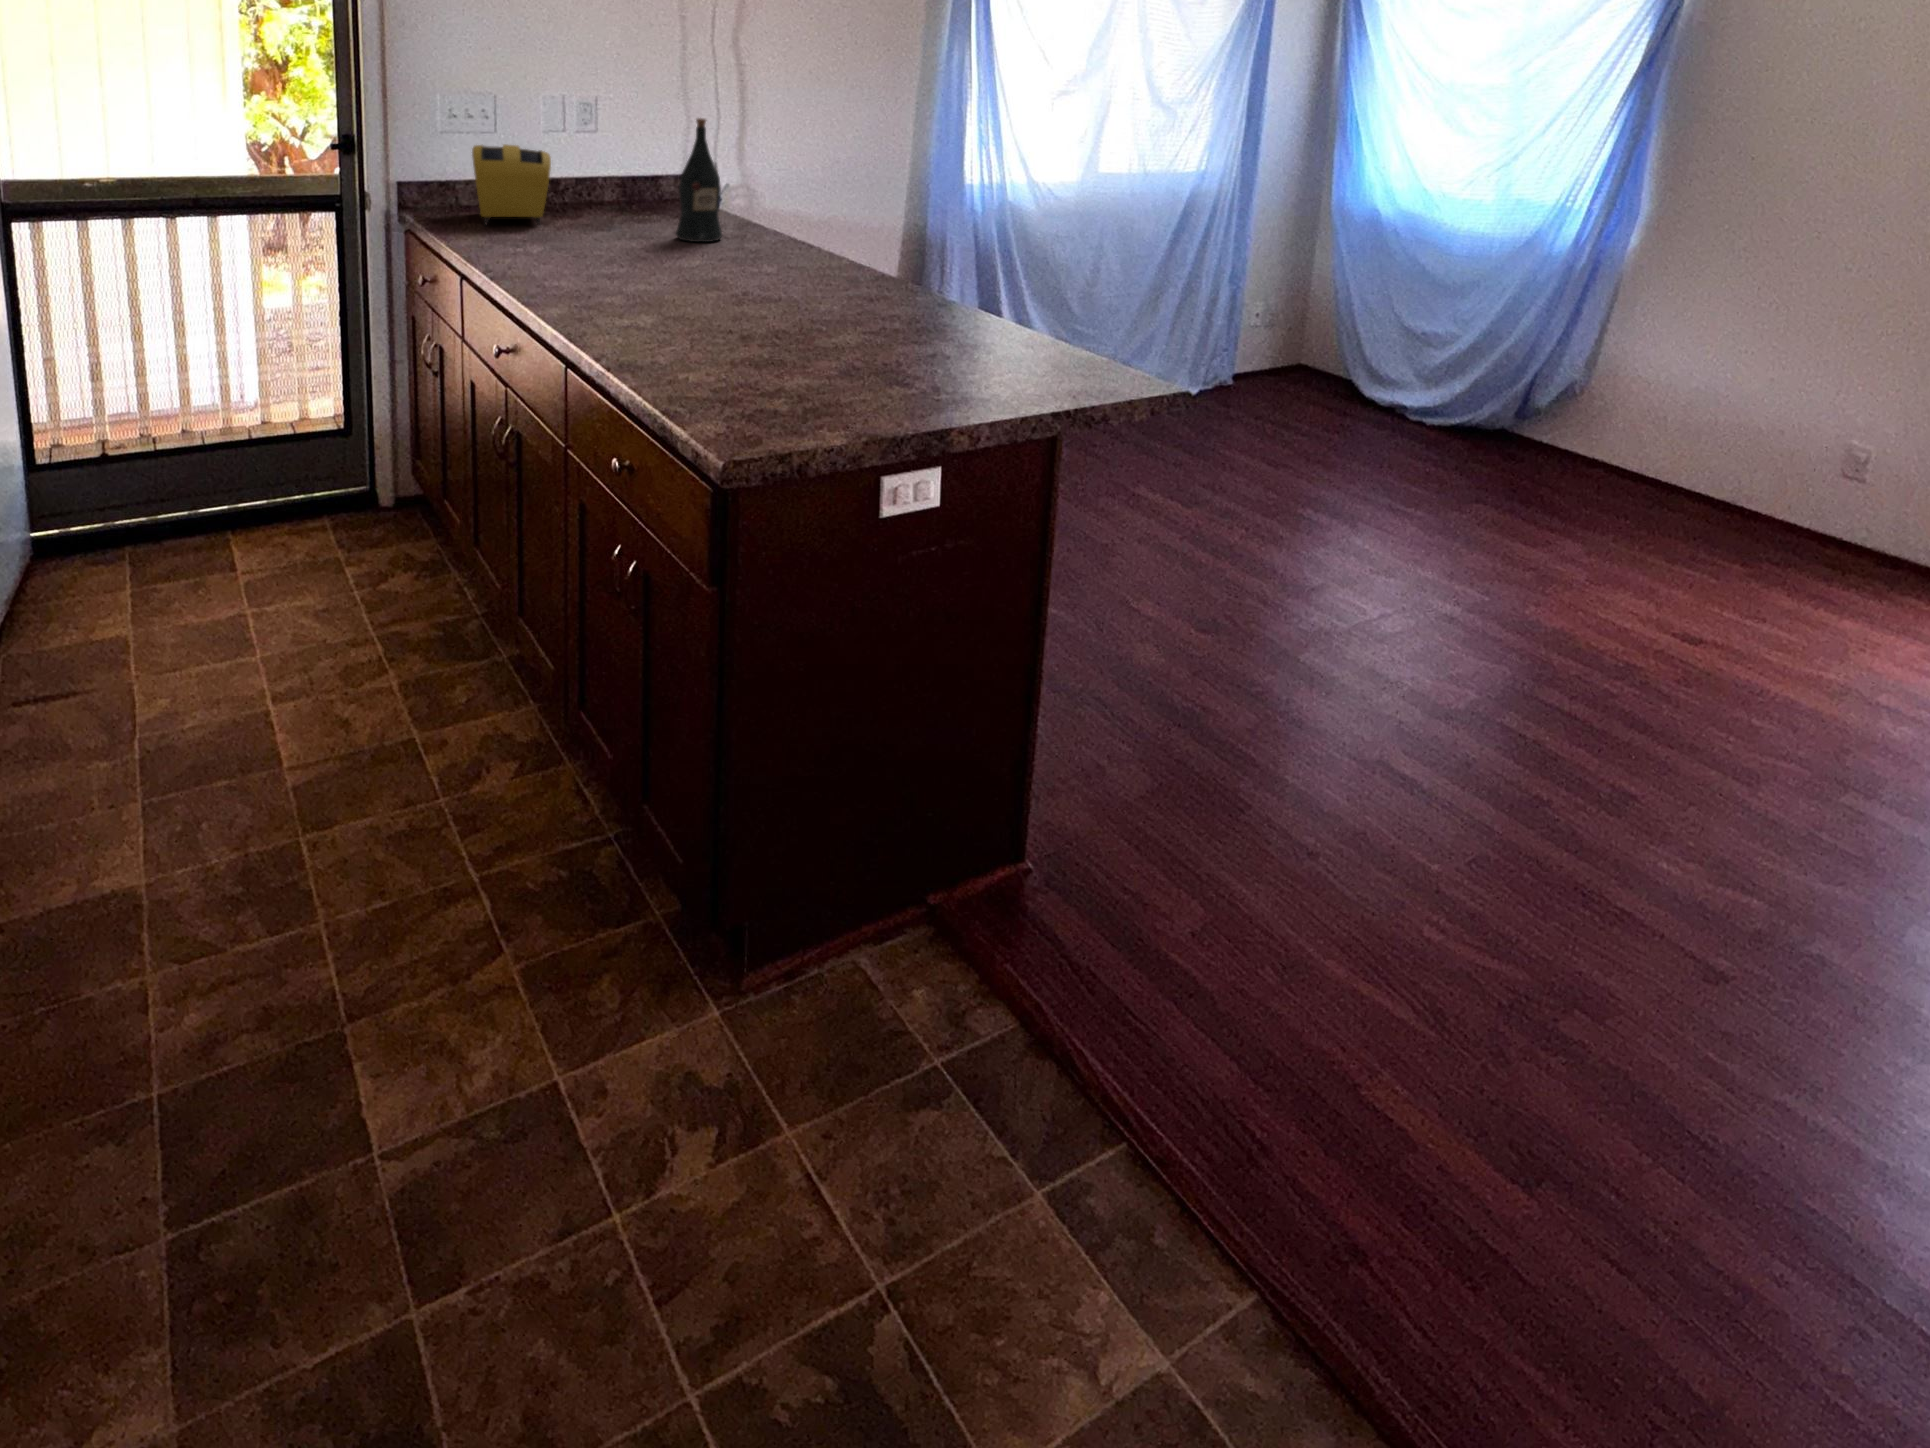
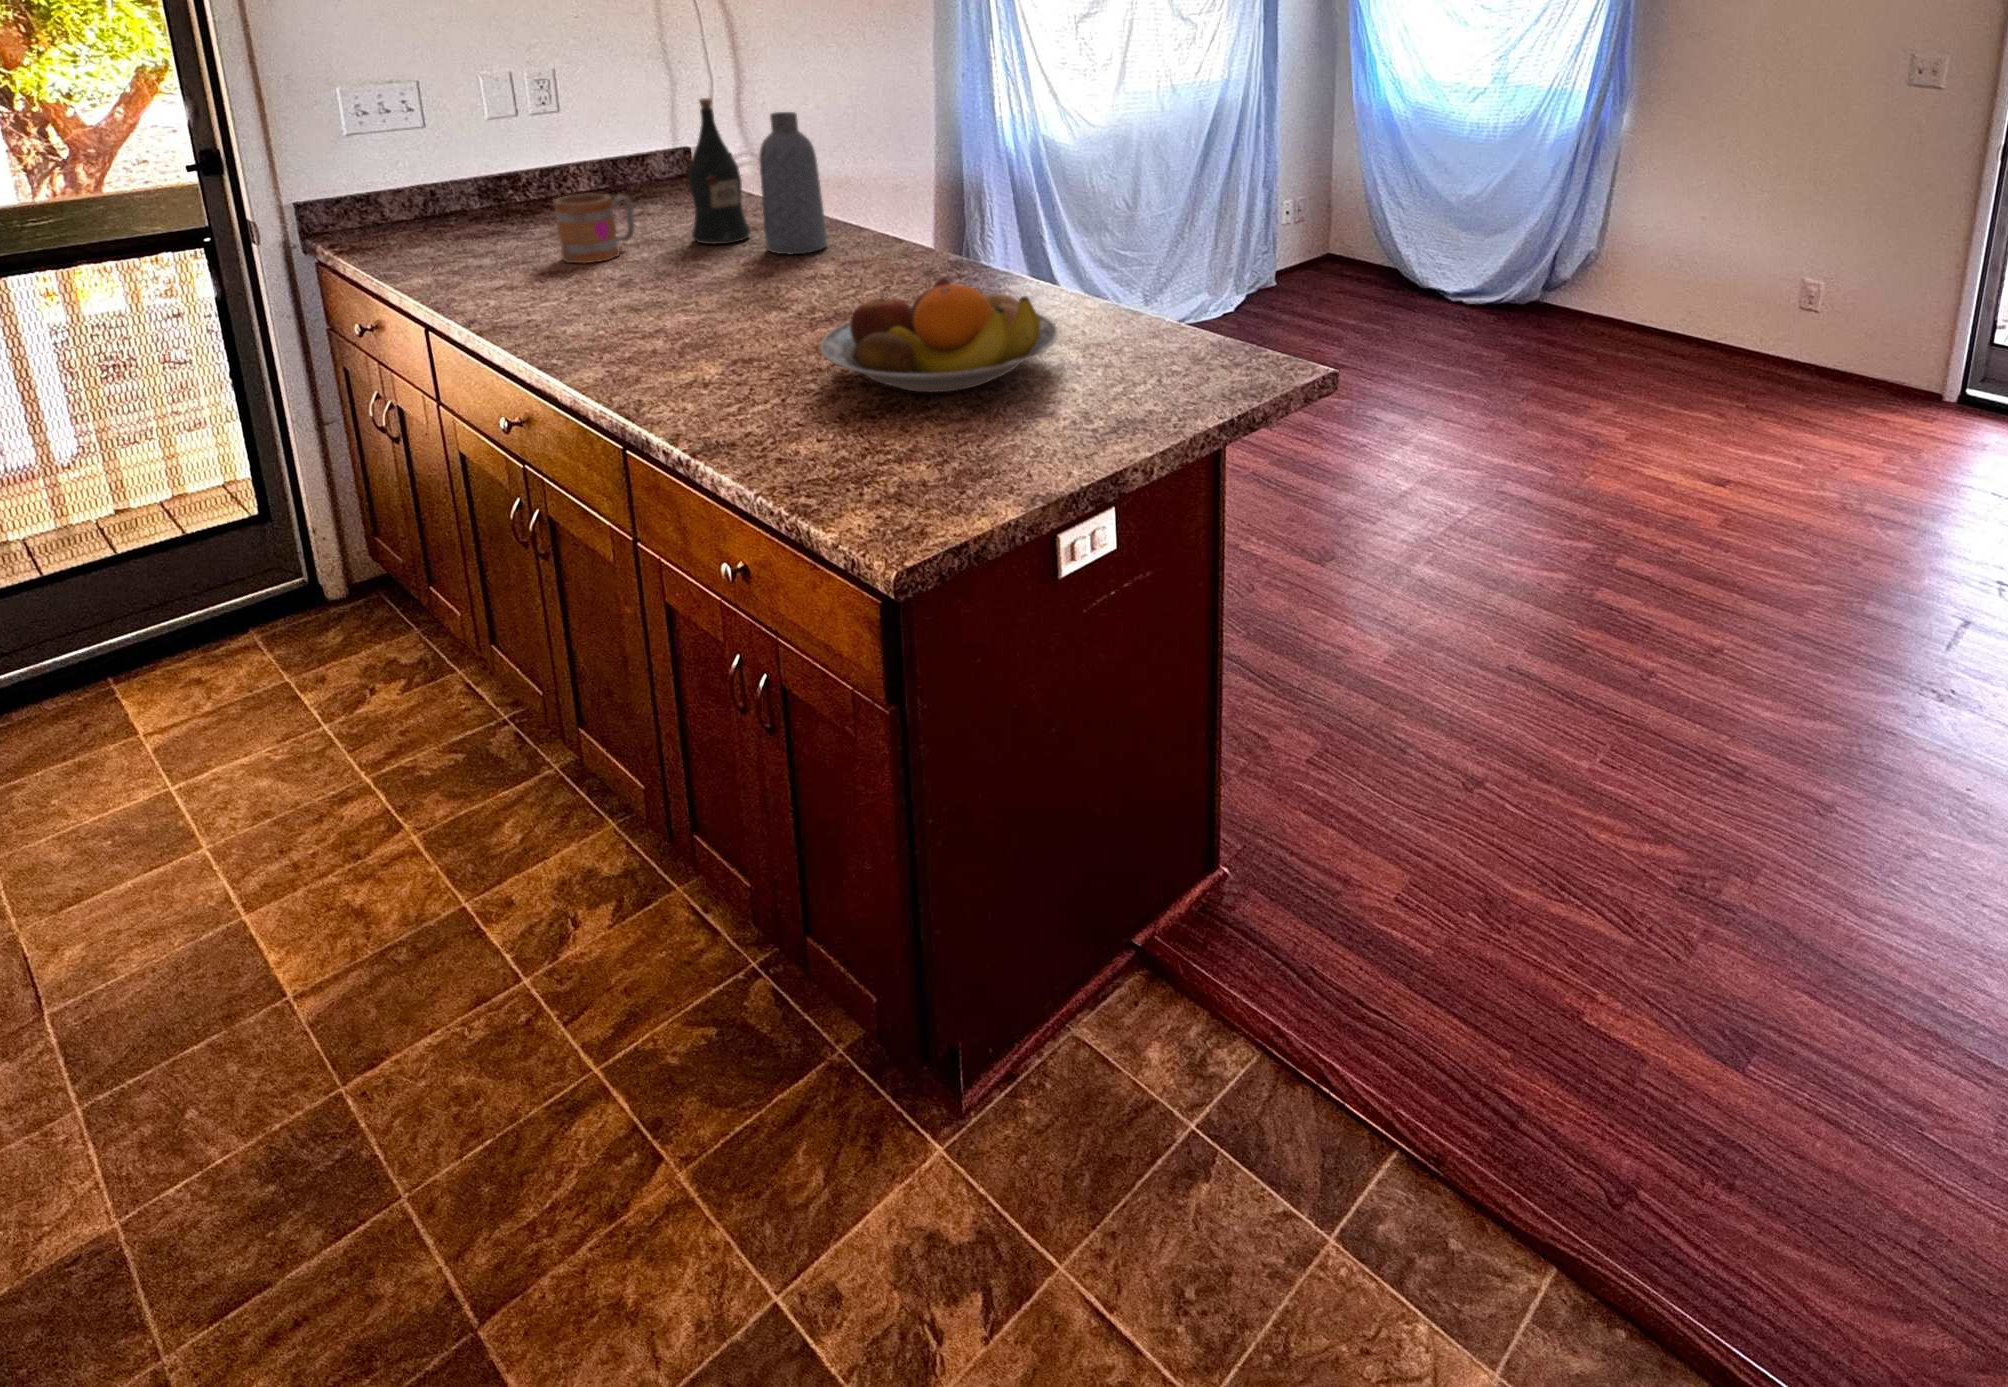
vase: none [730,132,780,254] -> present [759,112,828,254]
toaster: present [472,144,551,225] -> none [397,146,513,253]
mug: none [573,189,633,244] -> present [553,194,634,263]
fruit bowl: none [731,263,931,356] -> present [820,277,1058,392]

